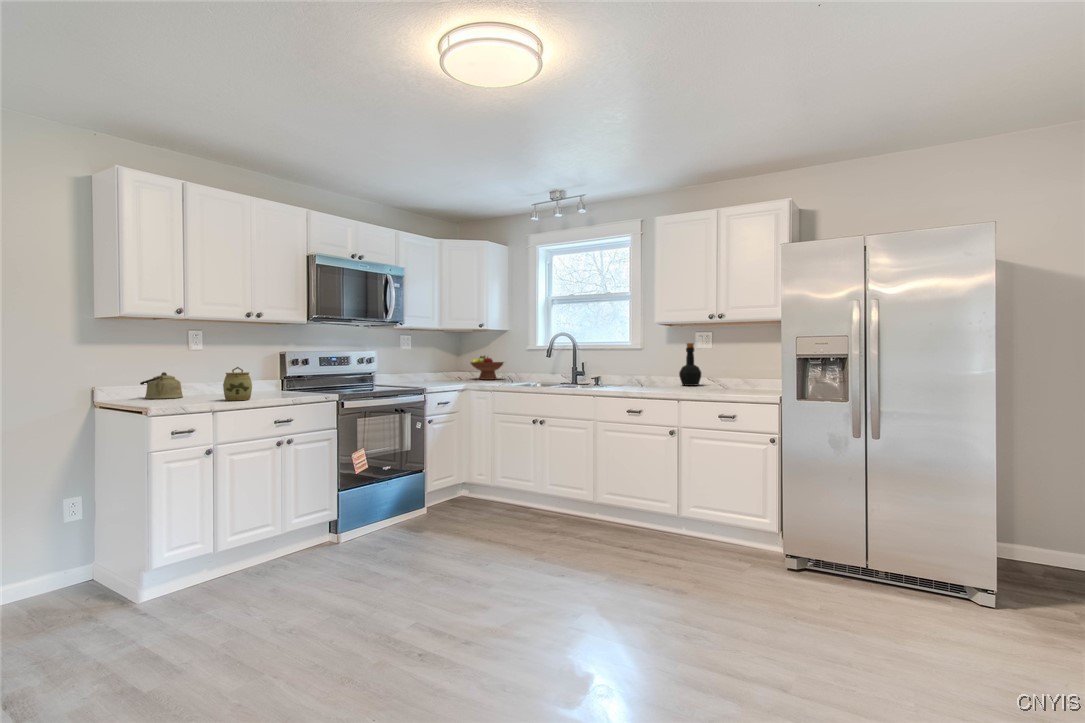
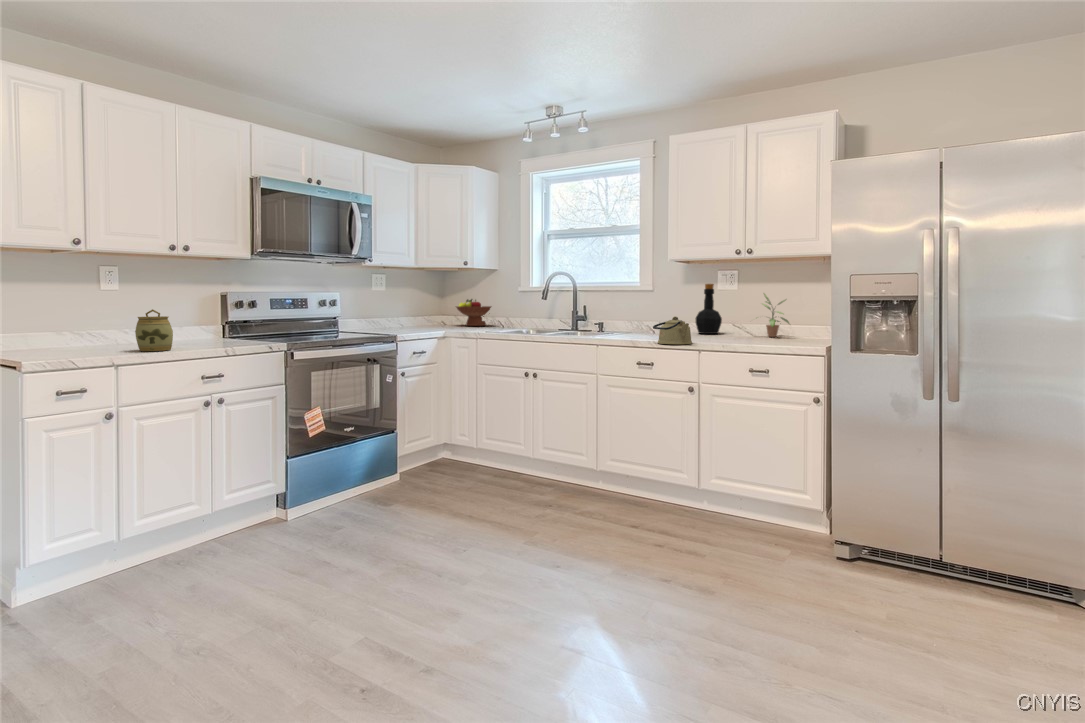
potted plant: none [724,350,759,388] -> present [763,294,789,337]
kettle: present [140,372,183,399] -> present [653,317,692,344]

